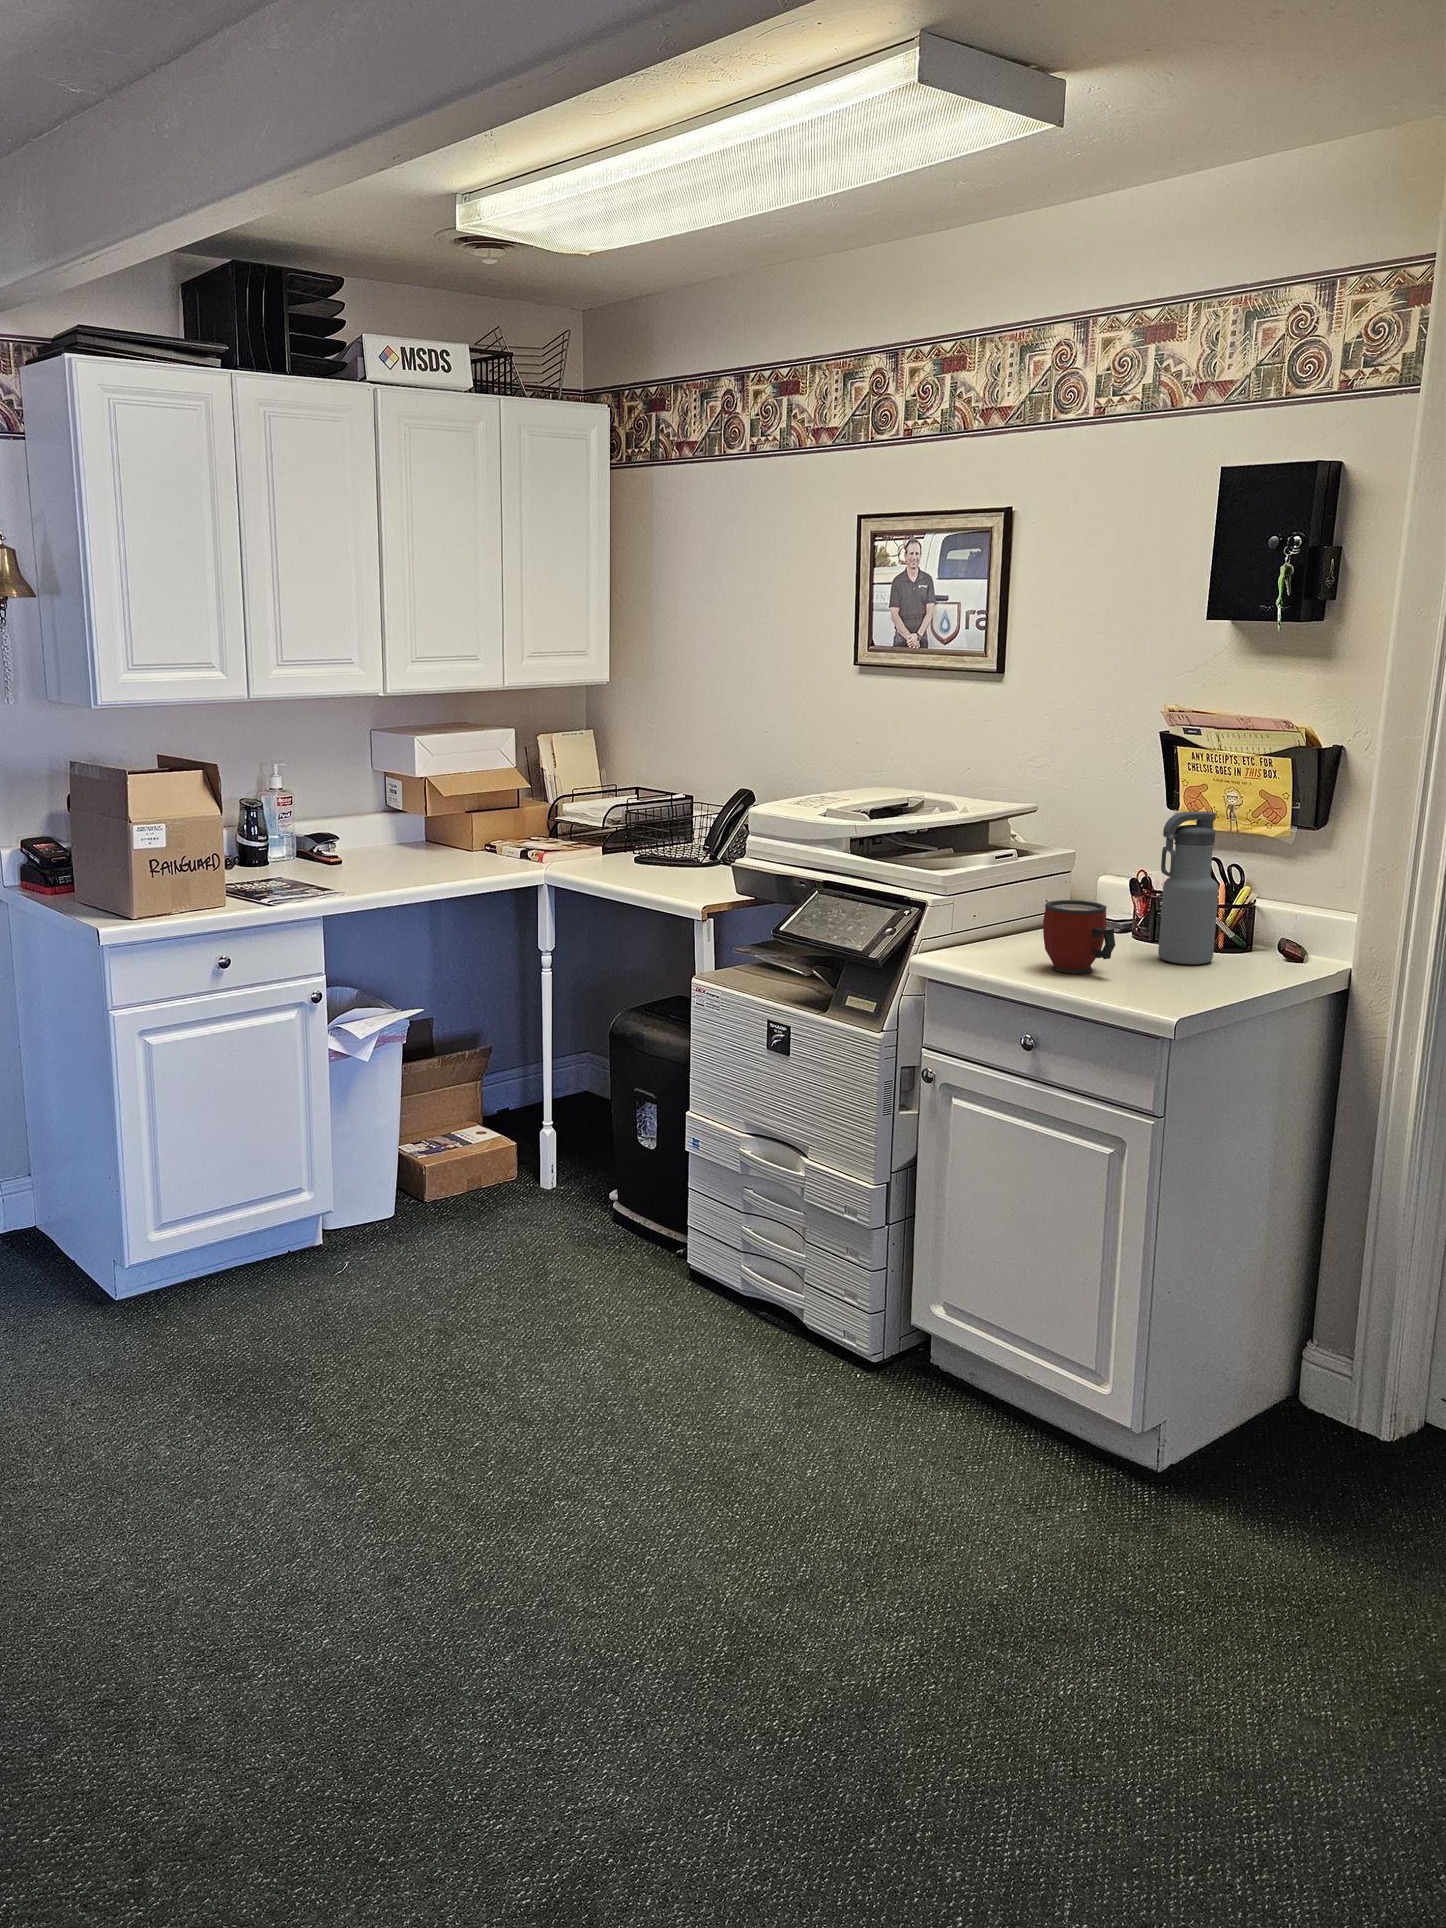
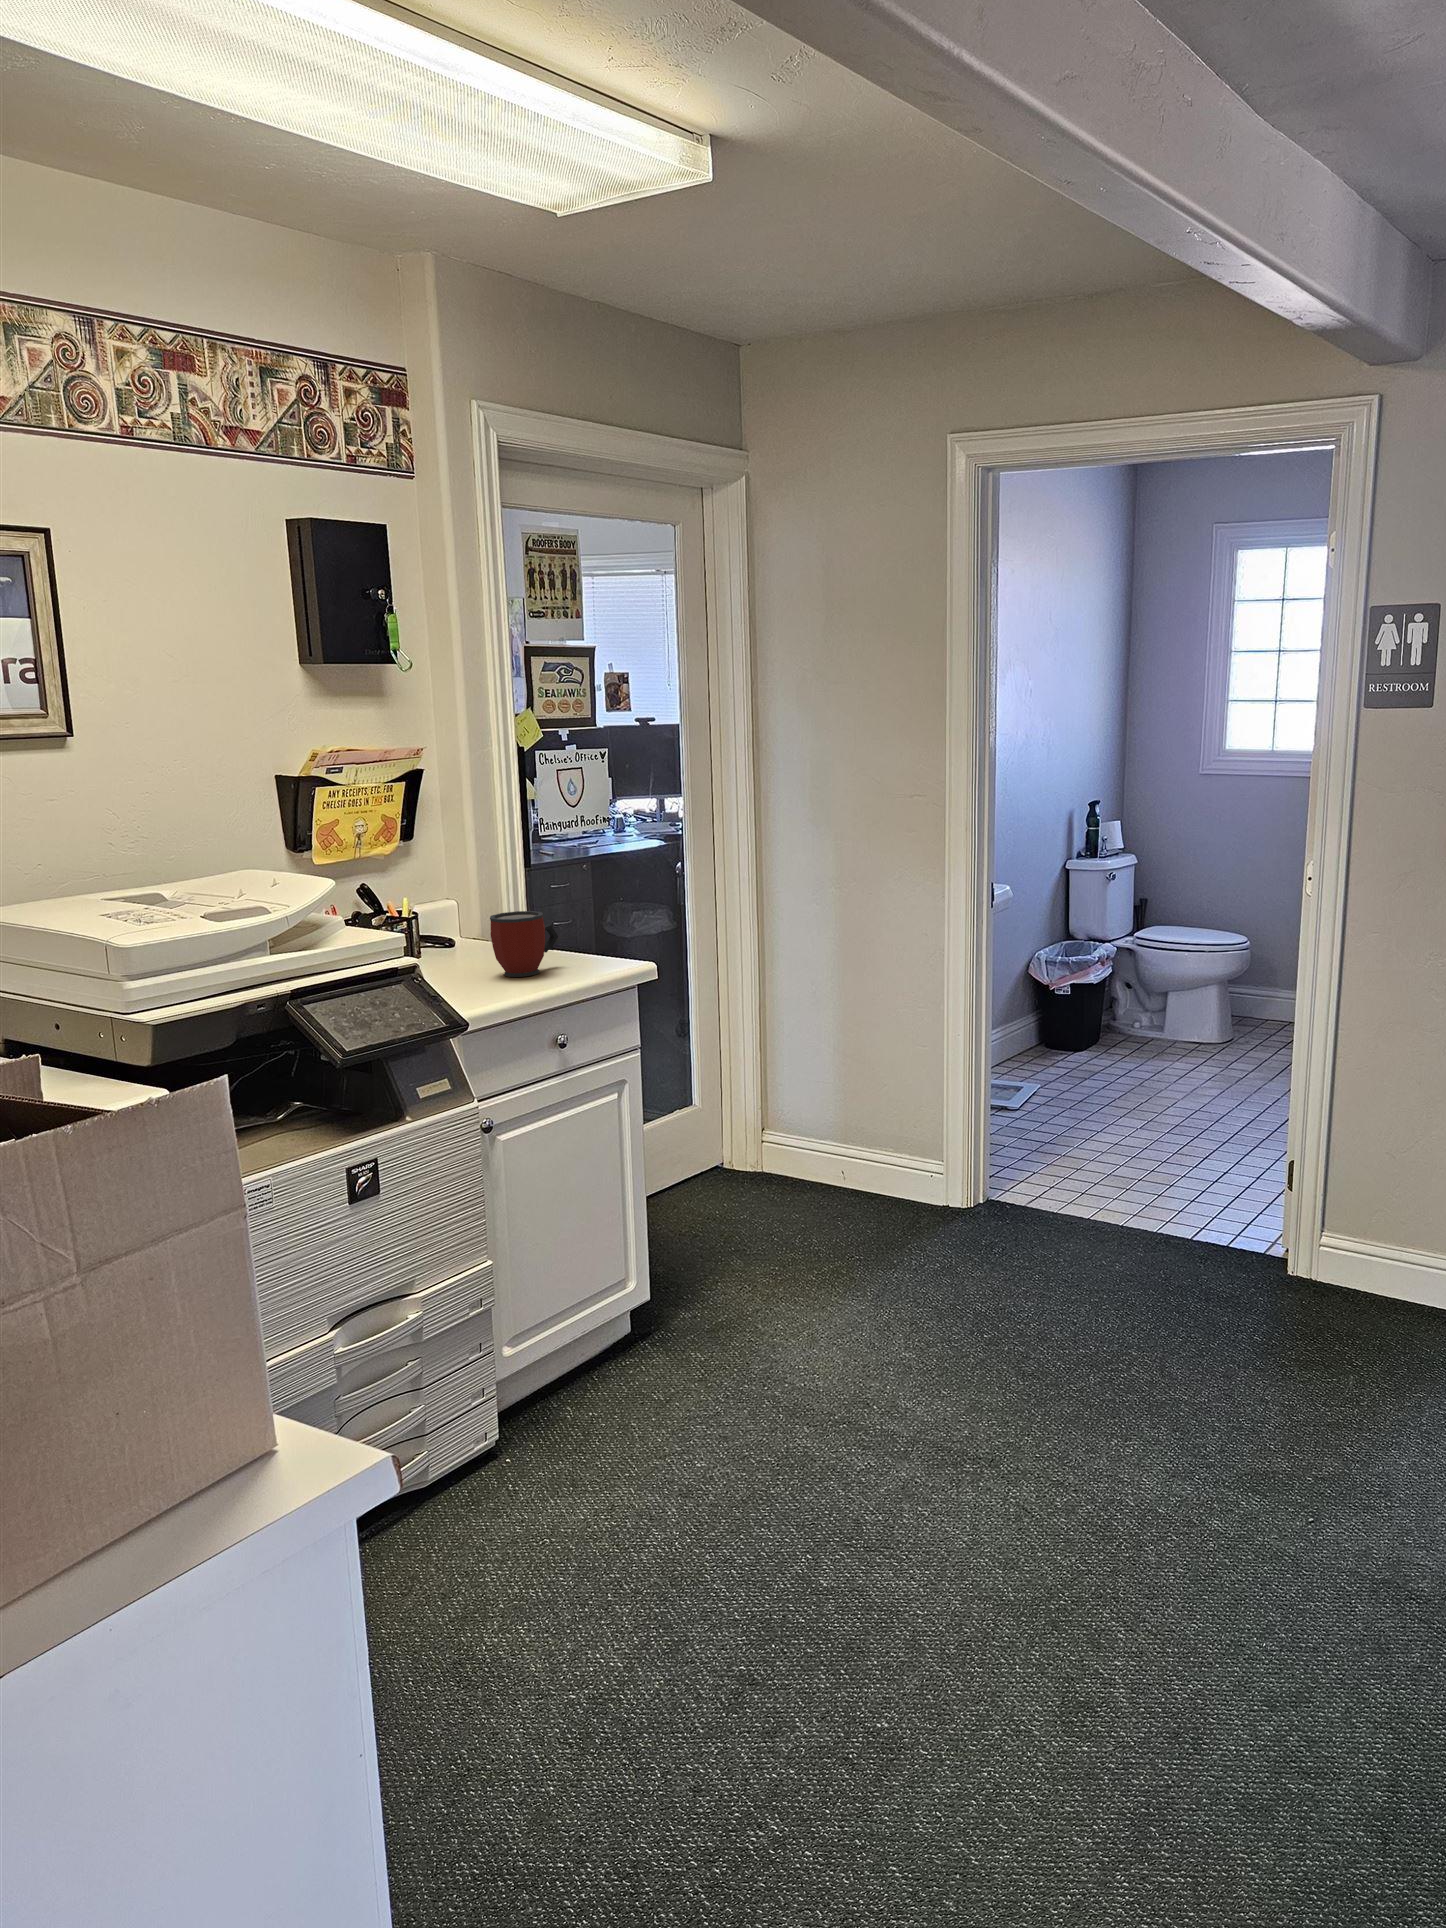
water bottle: present [1158,812,1219,964] -> none [448,826,500,960]

